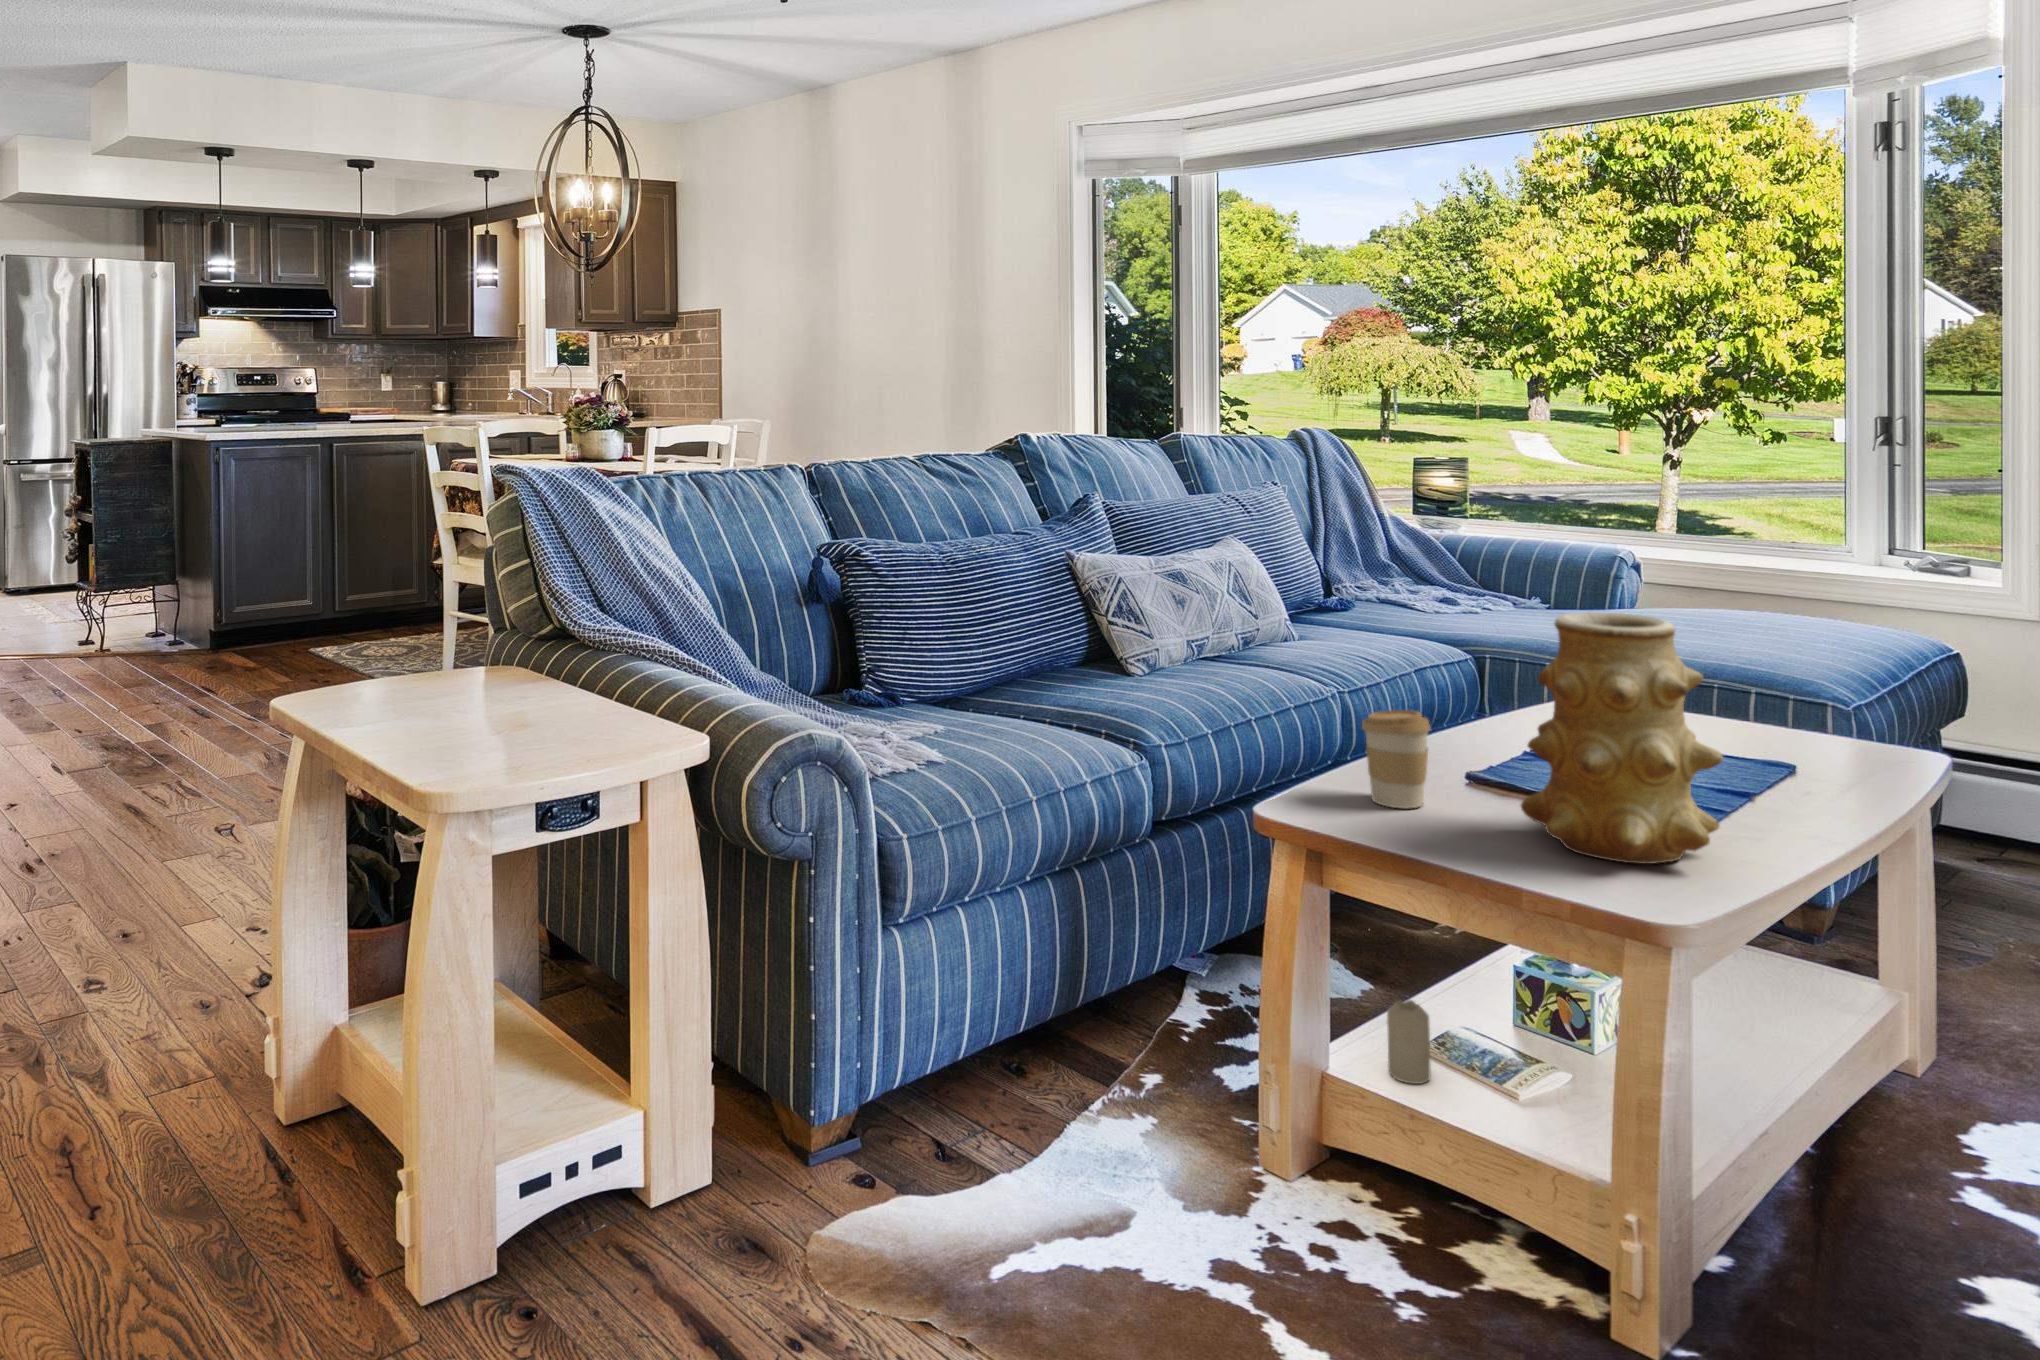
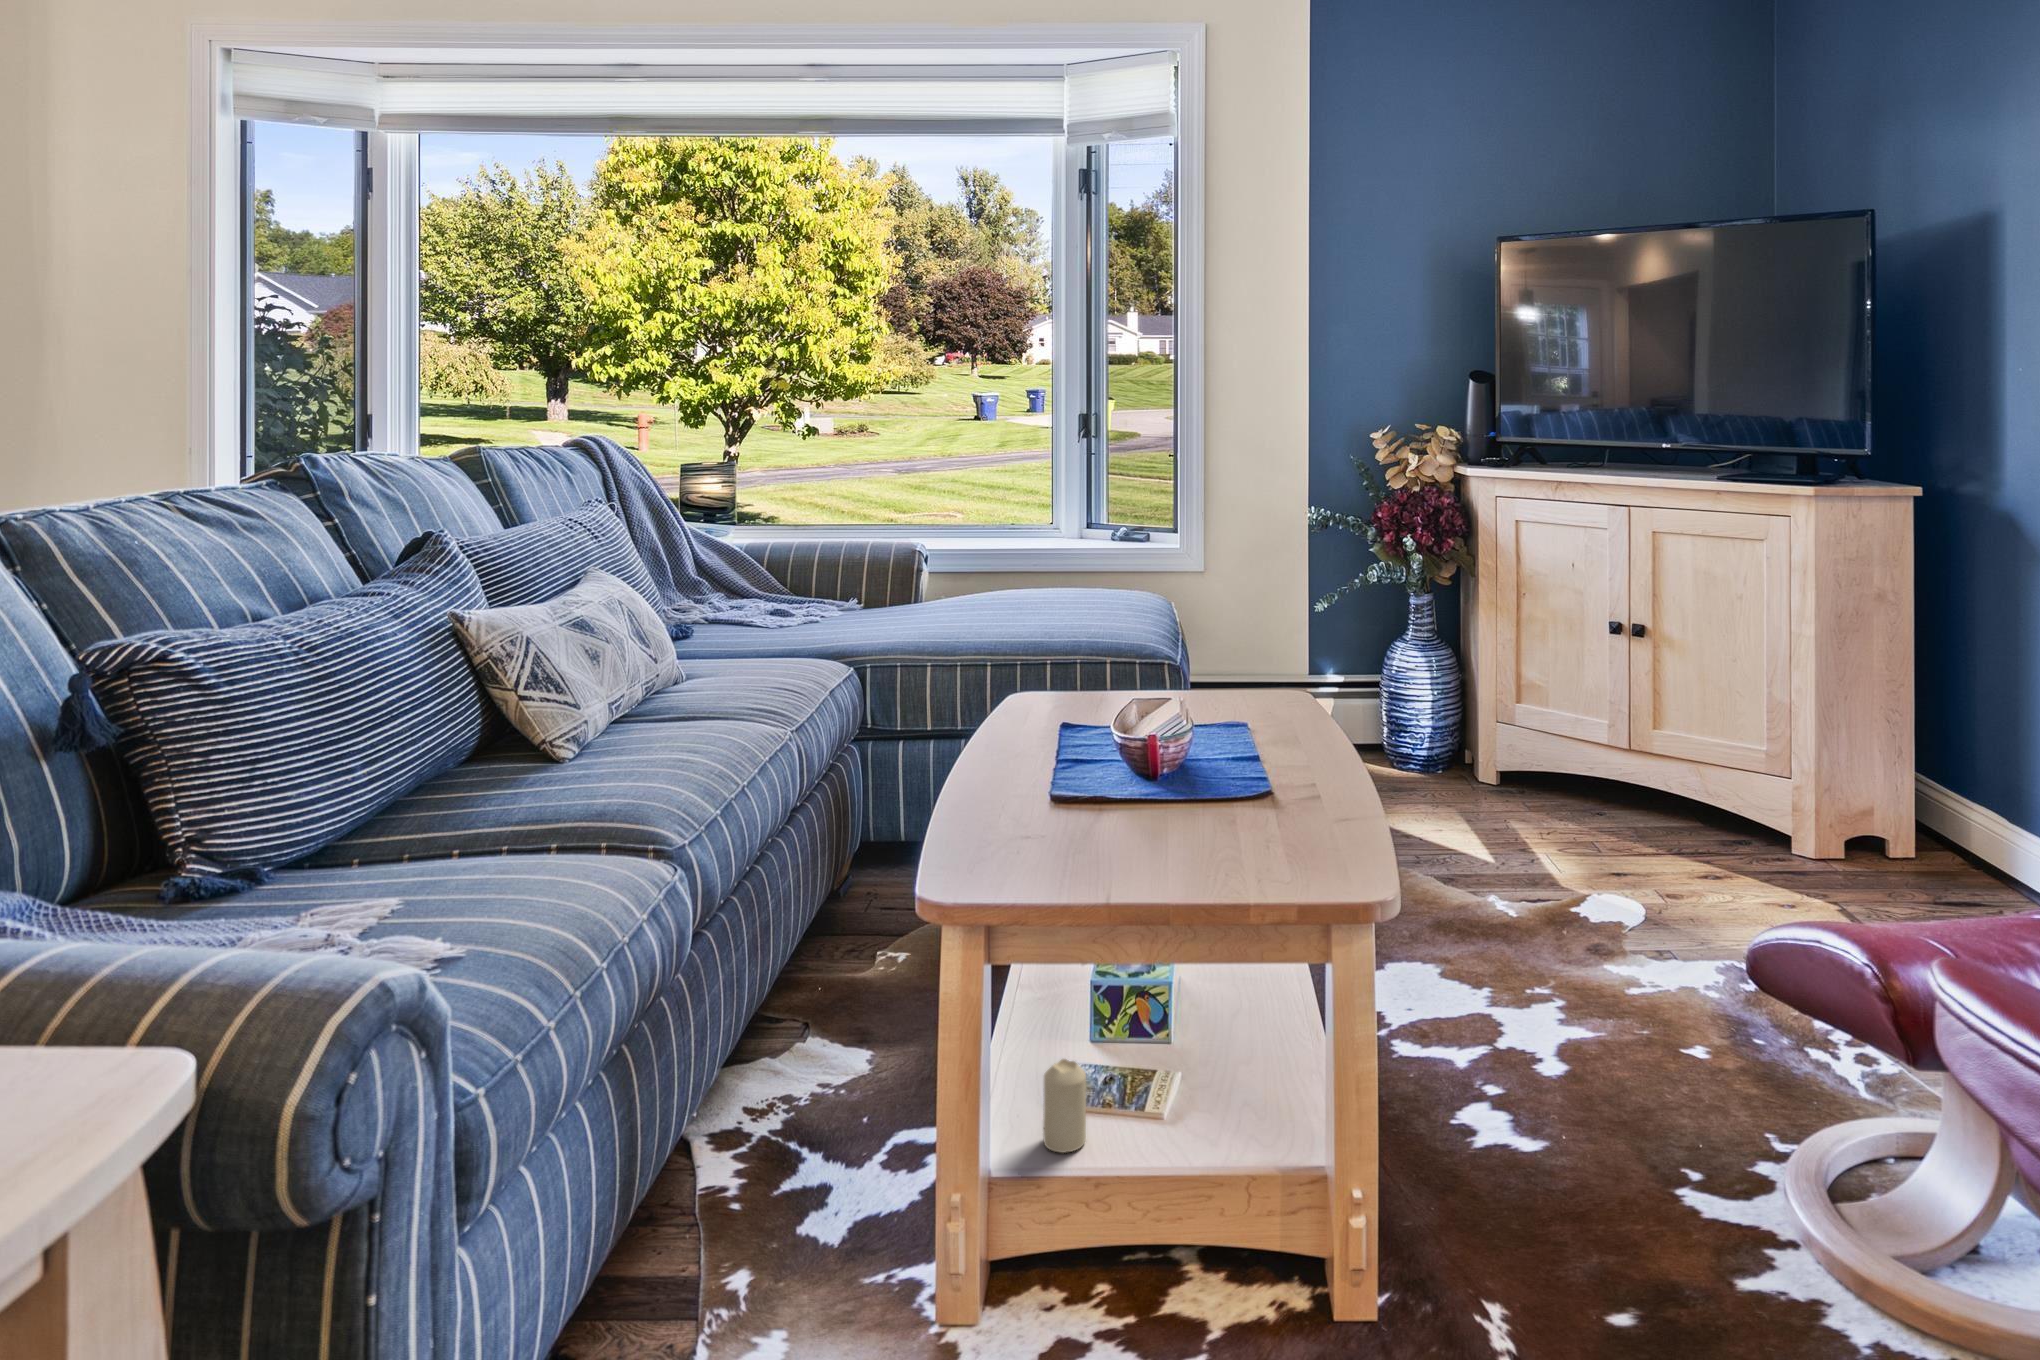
vase: present [1521,612,1723,864] -> none [1164,612,1334,855]
coffee cup: present [1362,710,1430,808] -> none [1005,743,1075,855]

